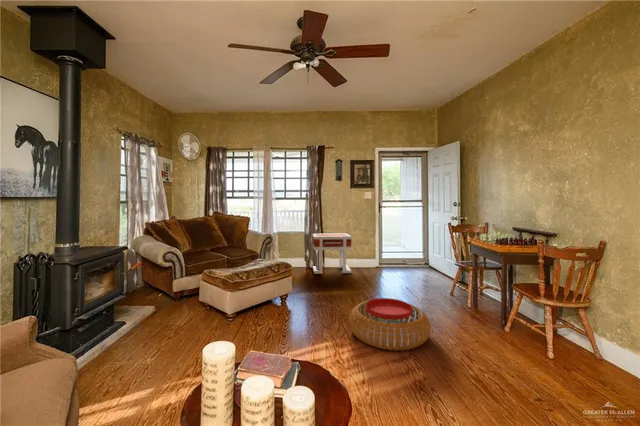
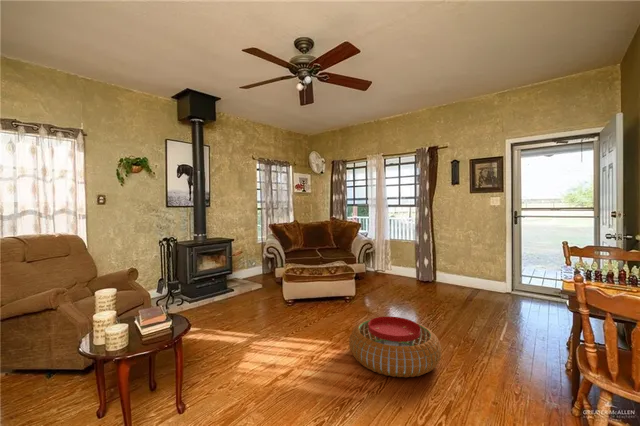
side table: present [313,233,351,274] -> none [413,245,464,296]

